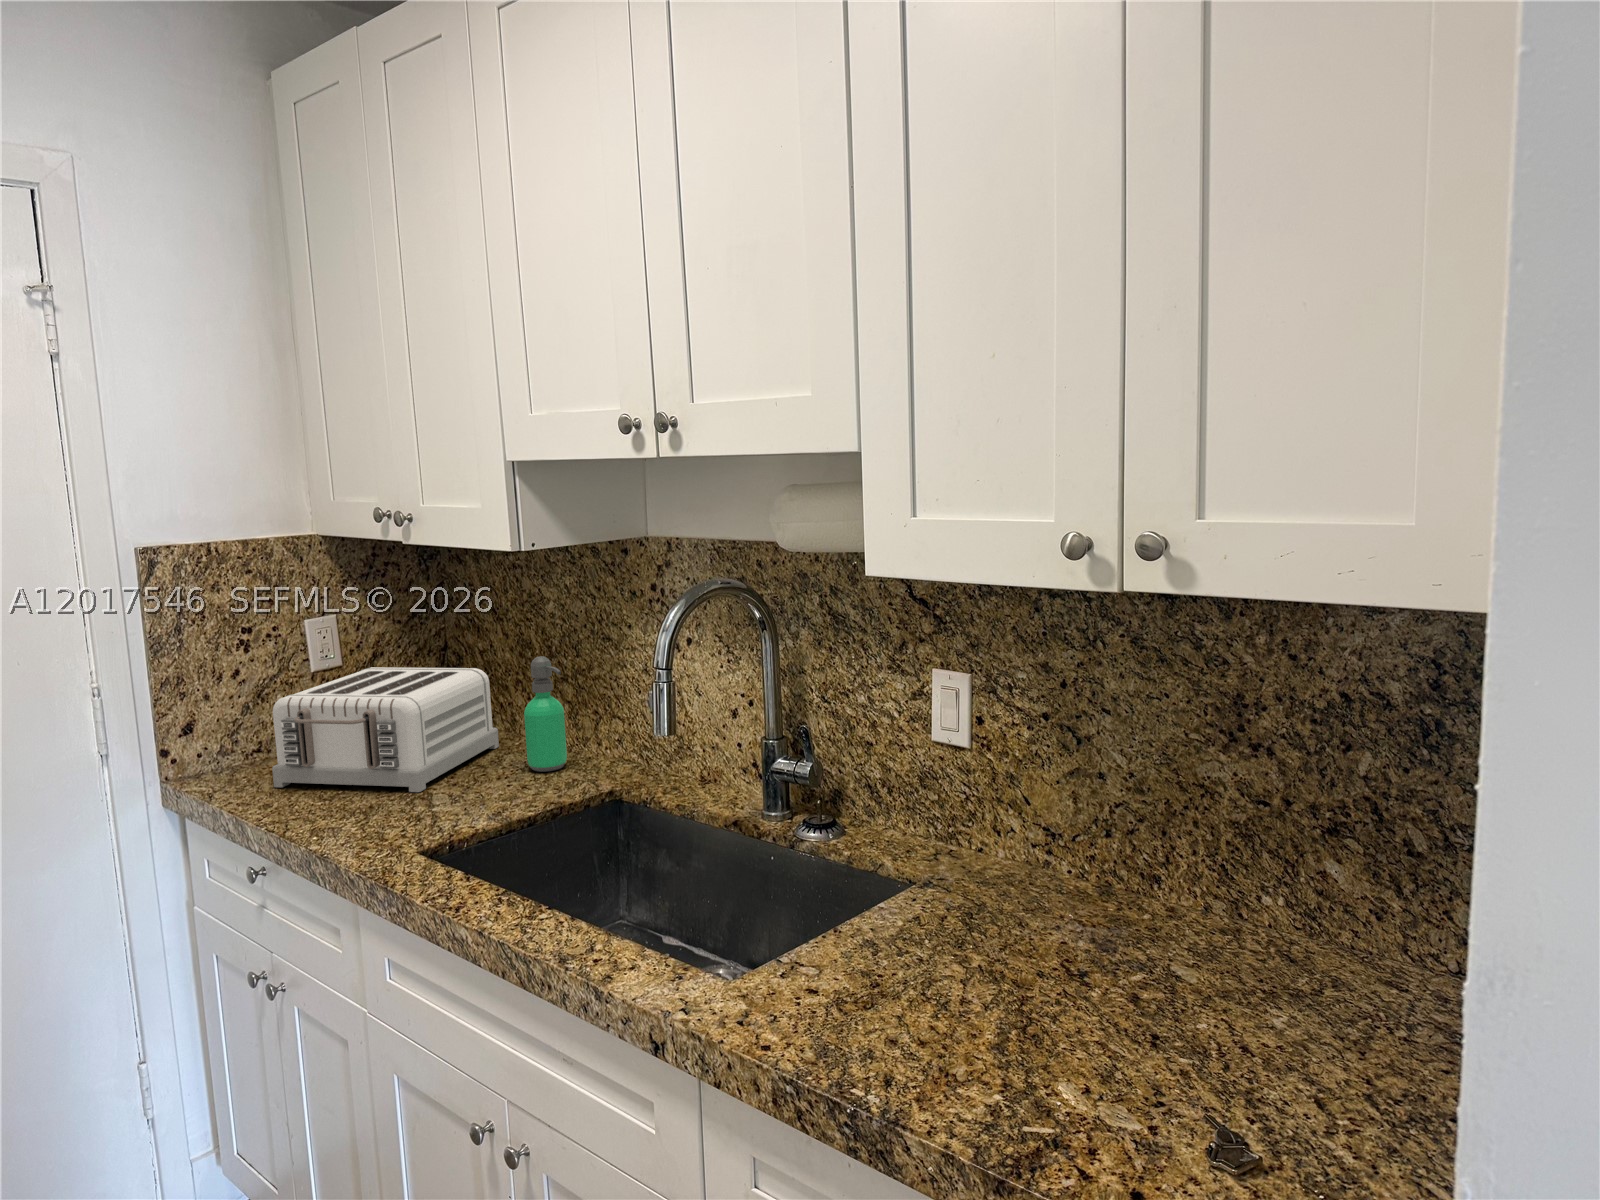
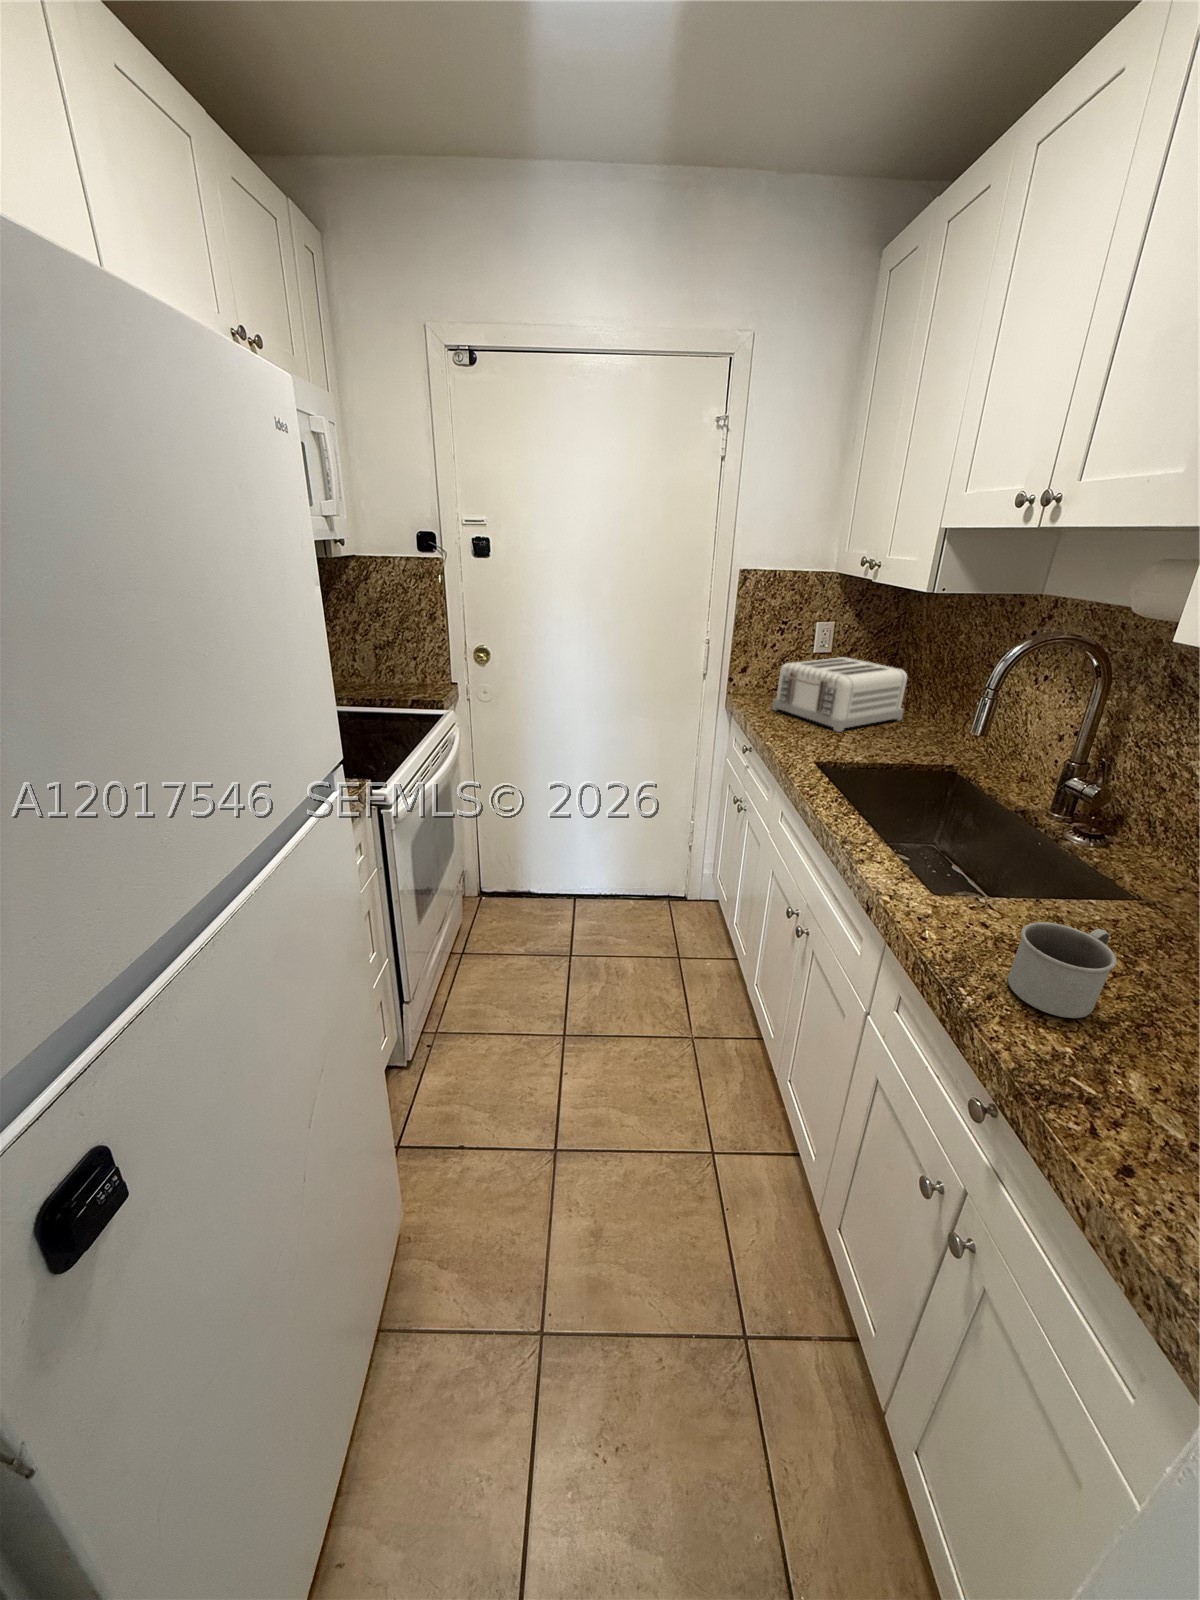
soap dispenser: present [524,656,567,772] -> none [909,669,947,742]
mug: none [879,929,984,1066] -> present [1008,922,1117,1018]

